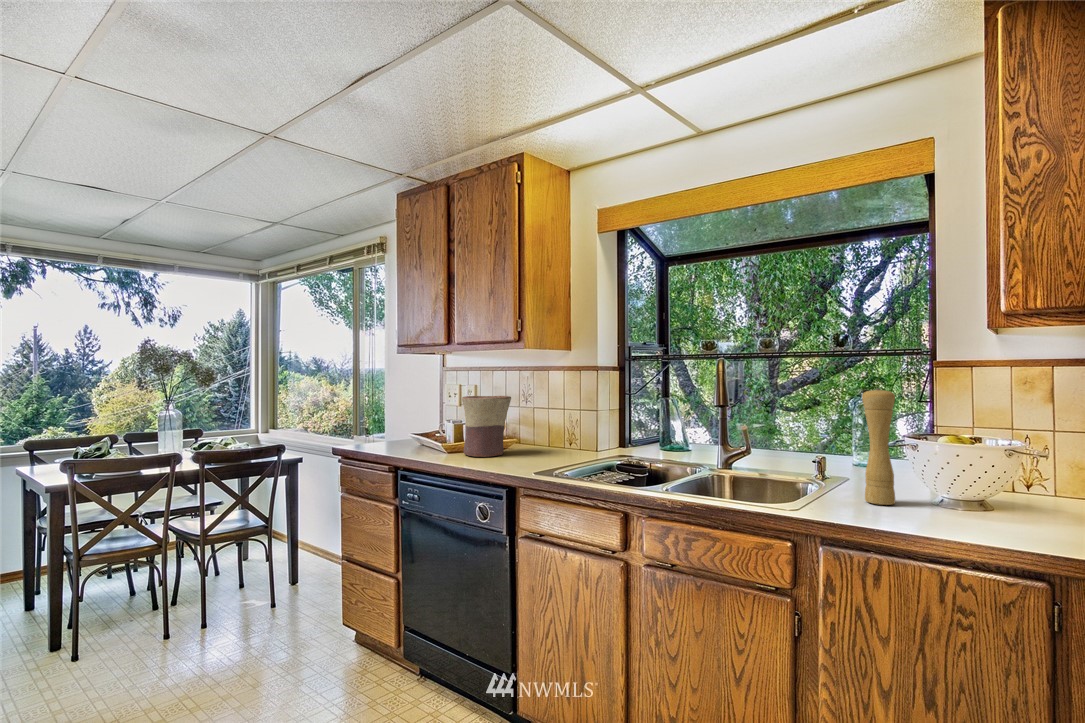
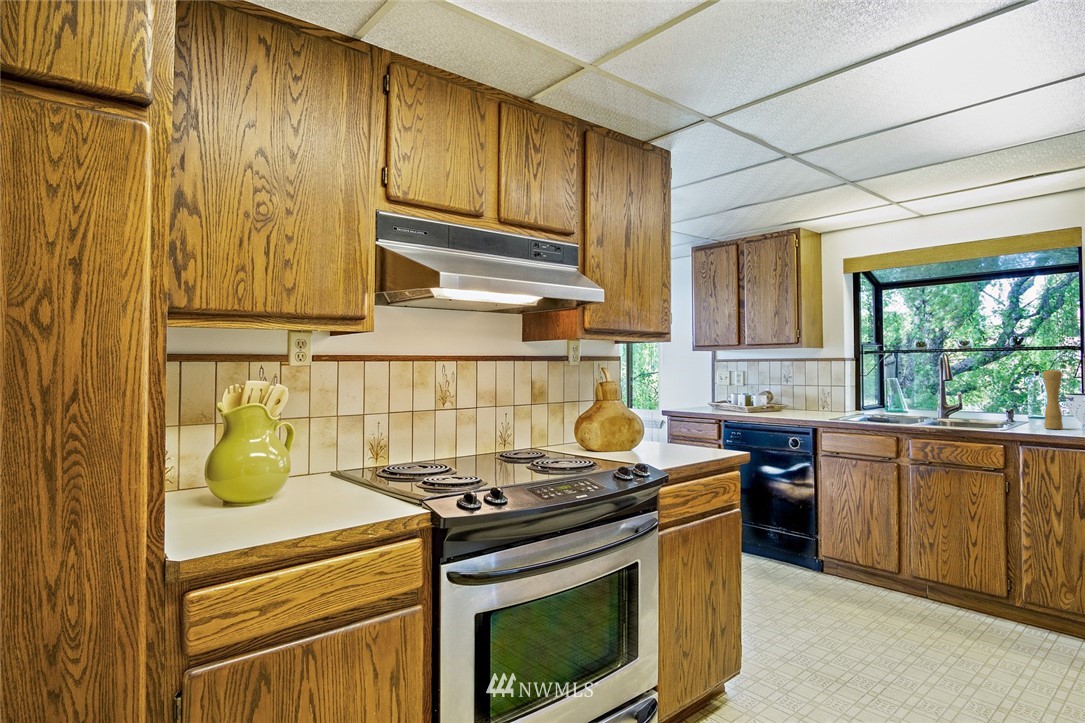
flower pot: present [462,396,511,457] -> none [759,378,791,414]

